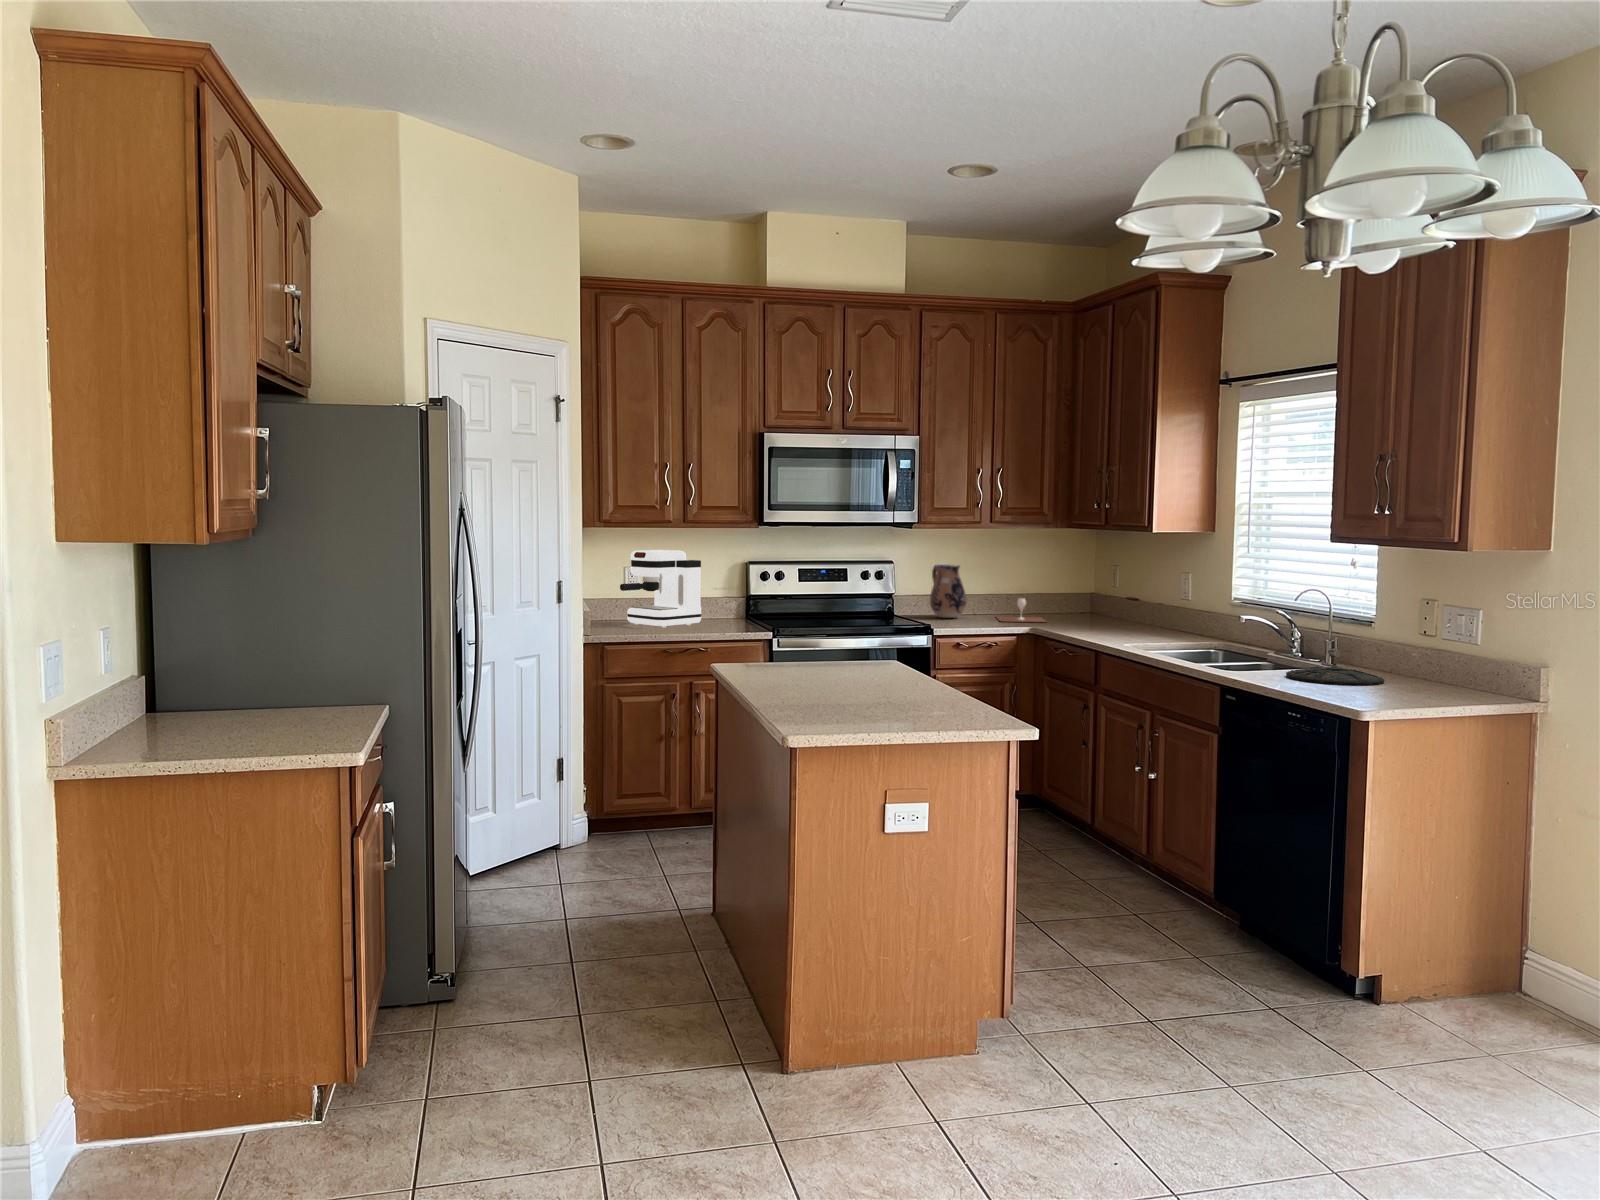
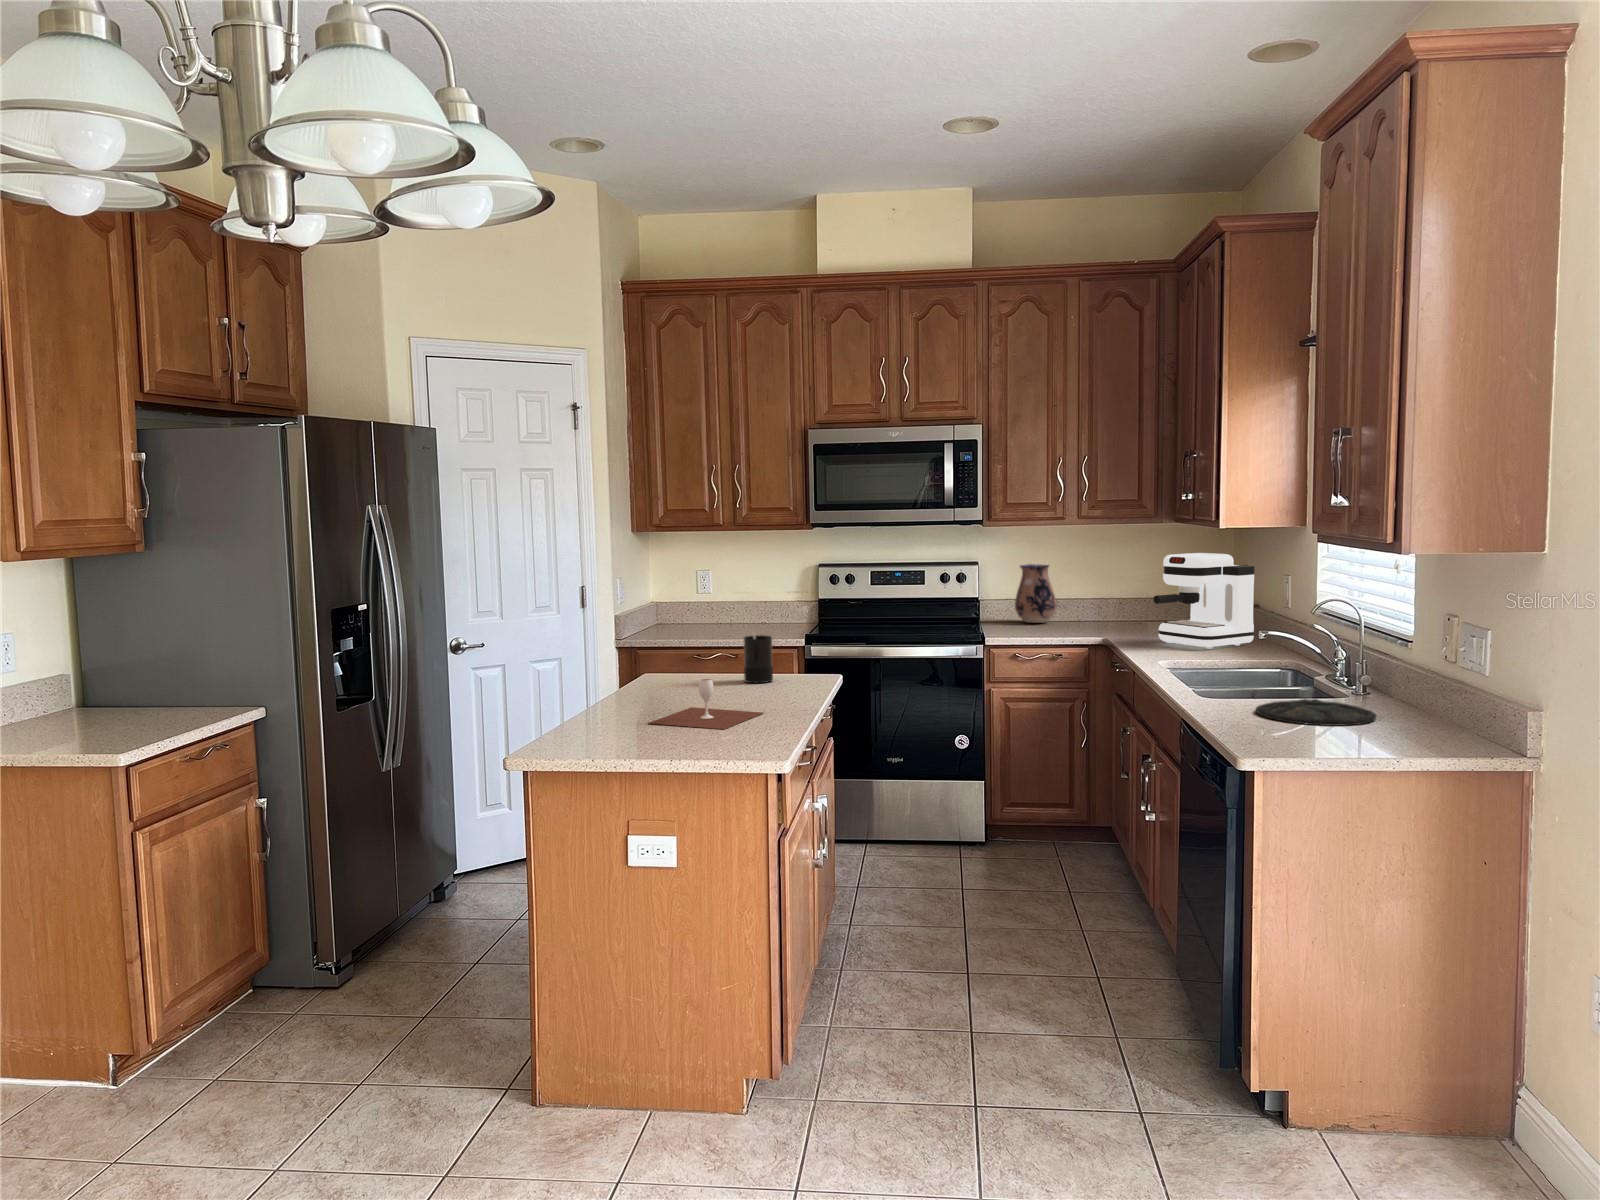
coffee maker: present [620,550,701,628] -> present [1153,553,1254,649]
wine glass: present [997,598,1046,622] -> present [649,679,763,729]
candle: none [824,620,852,669] -> present [744,633,773,683]

